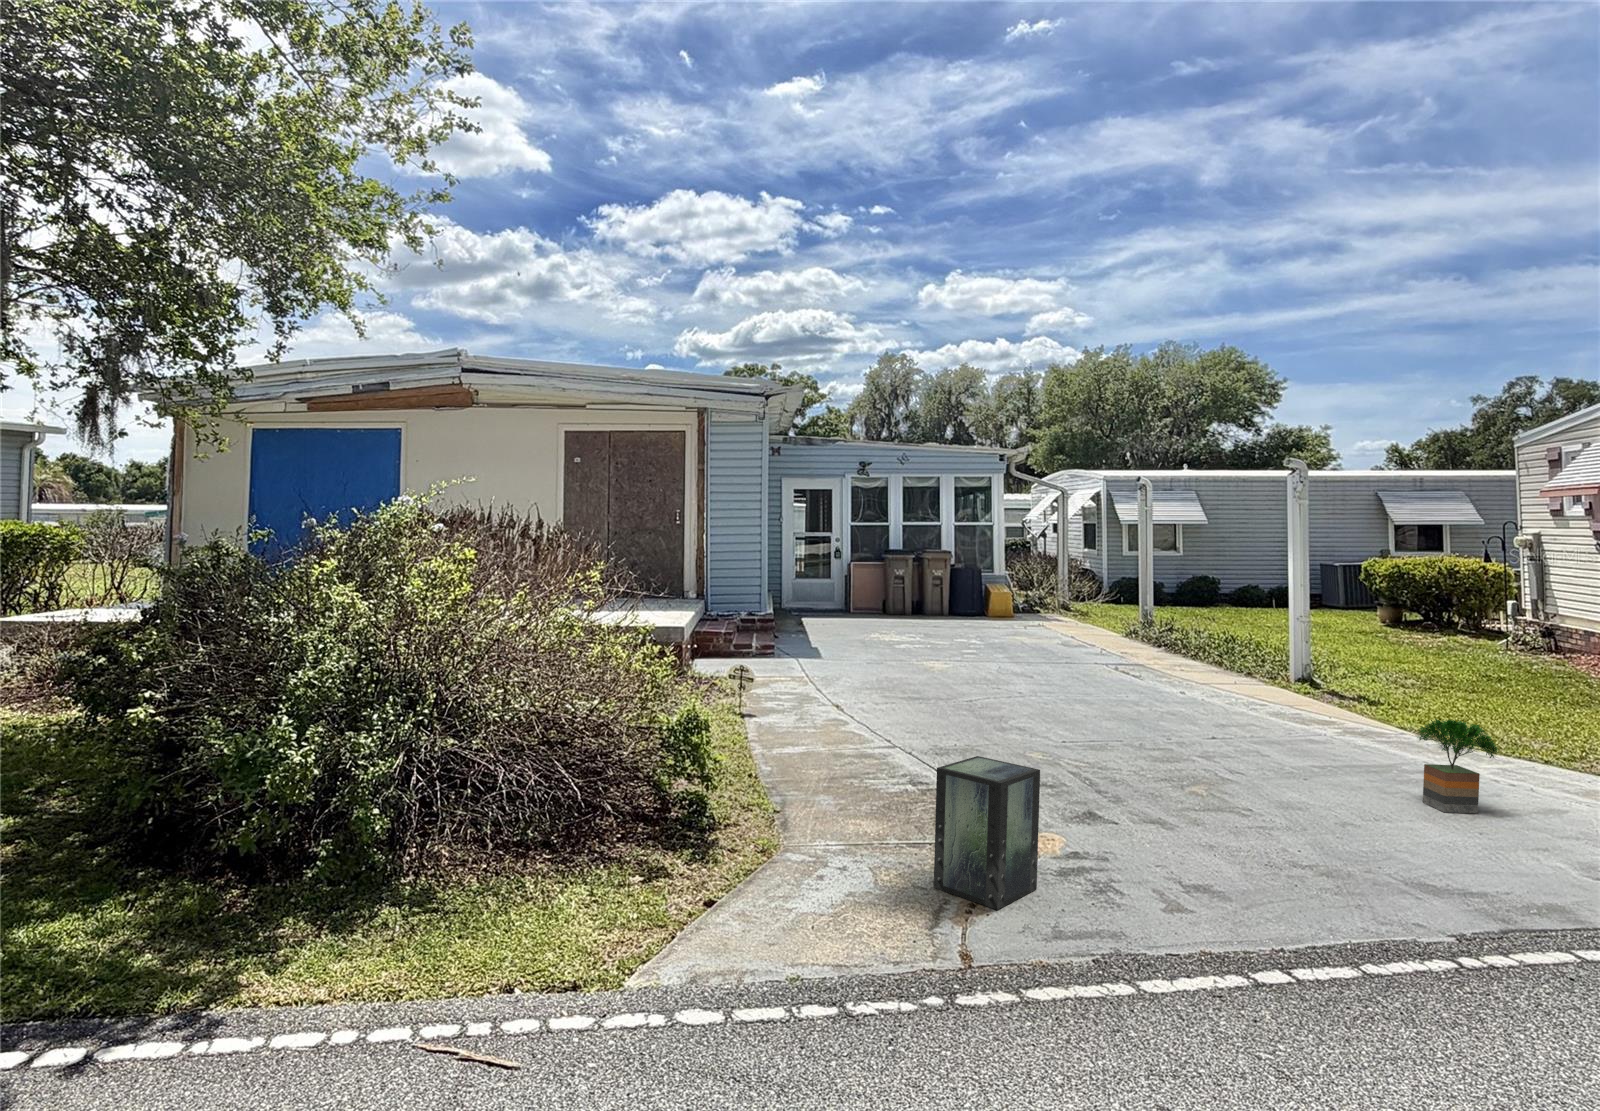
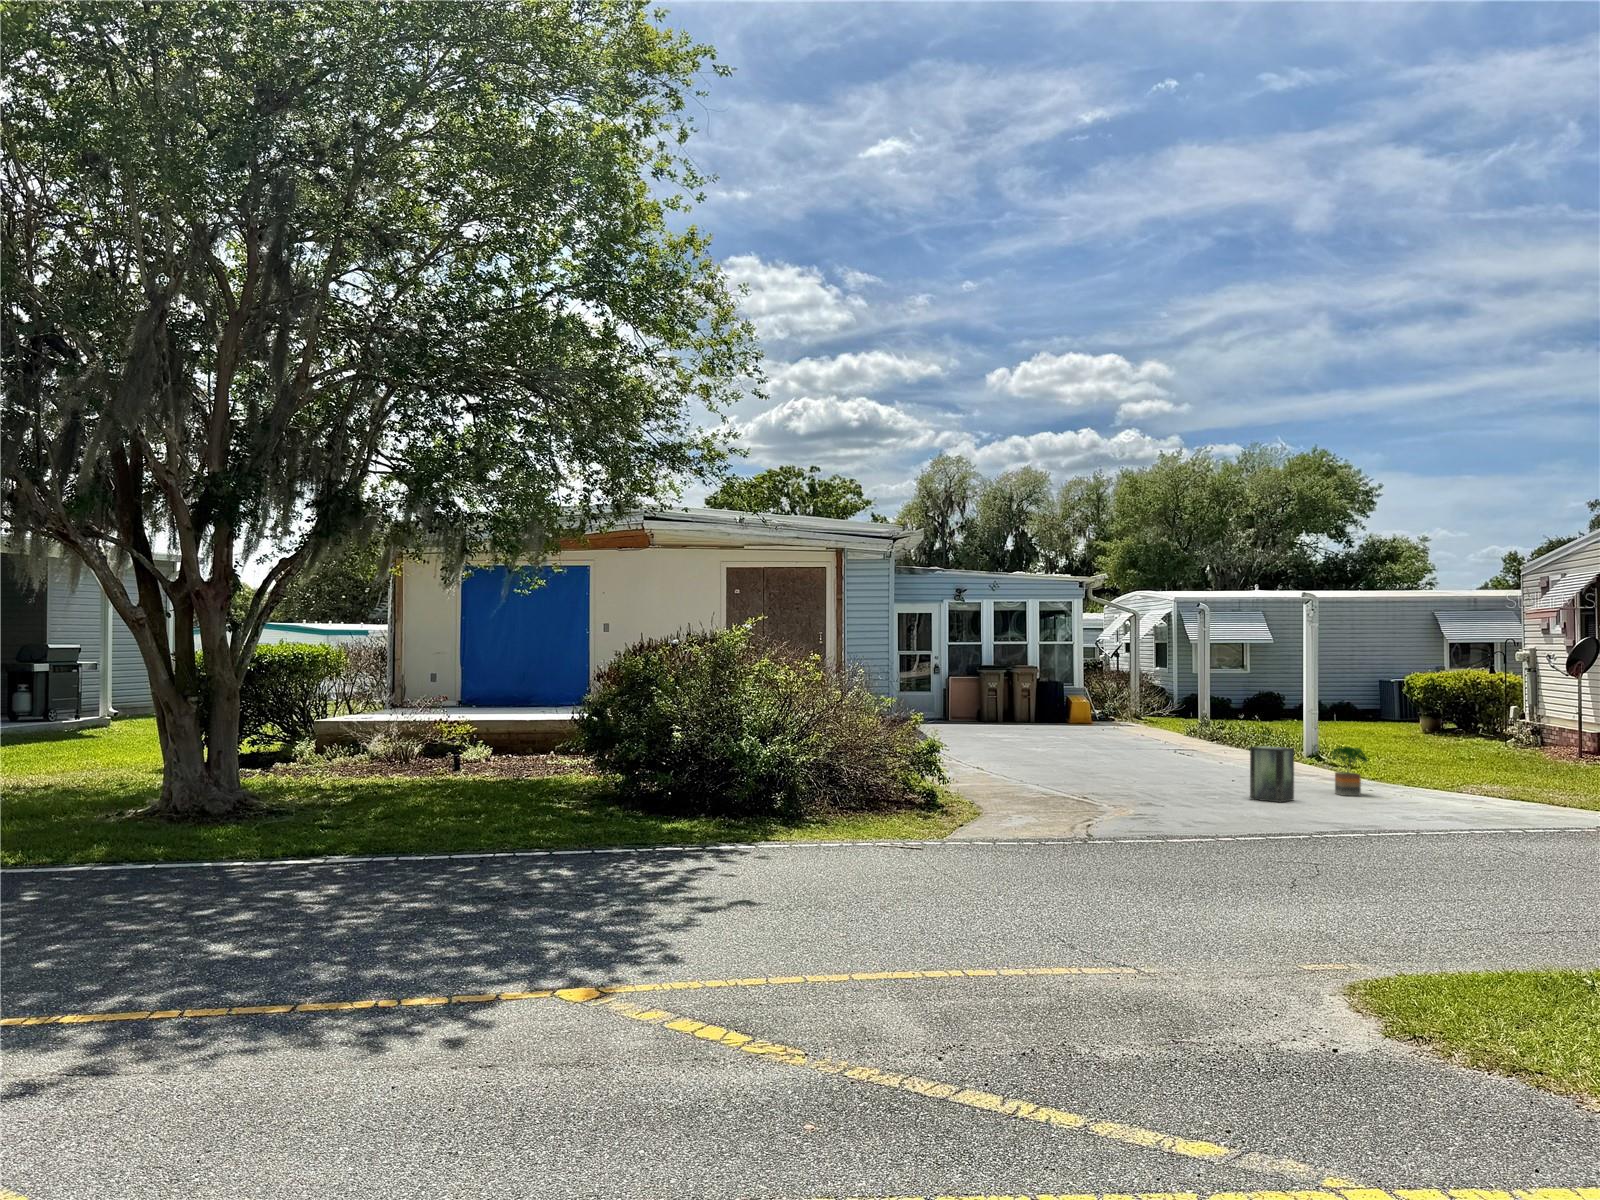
storage box: present [934,756,1040,910] -> present [1250,746,1294,802]

